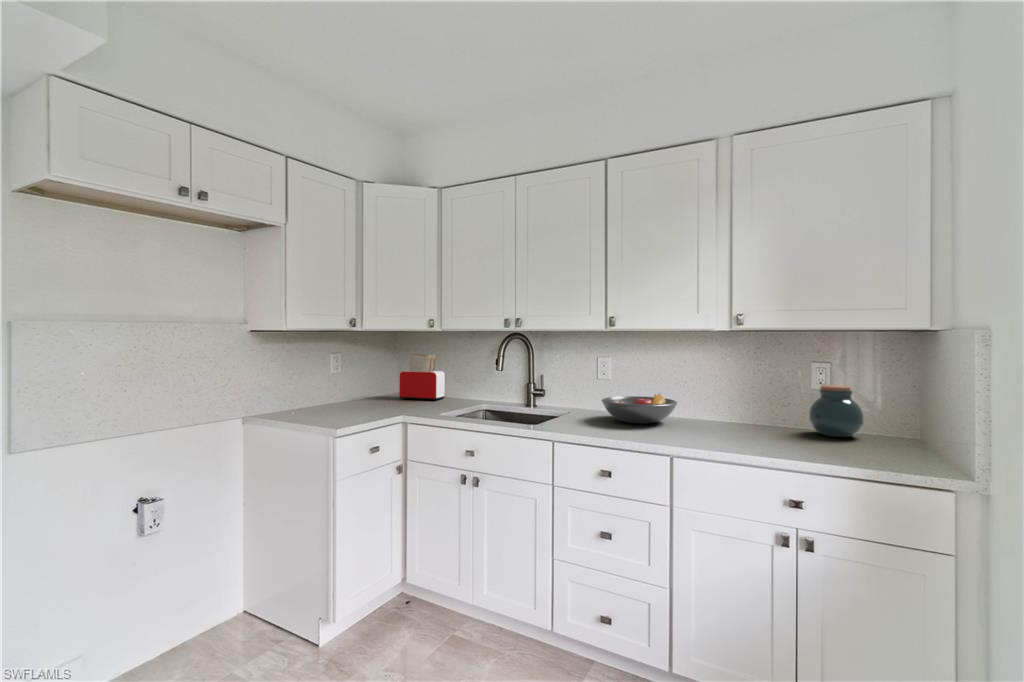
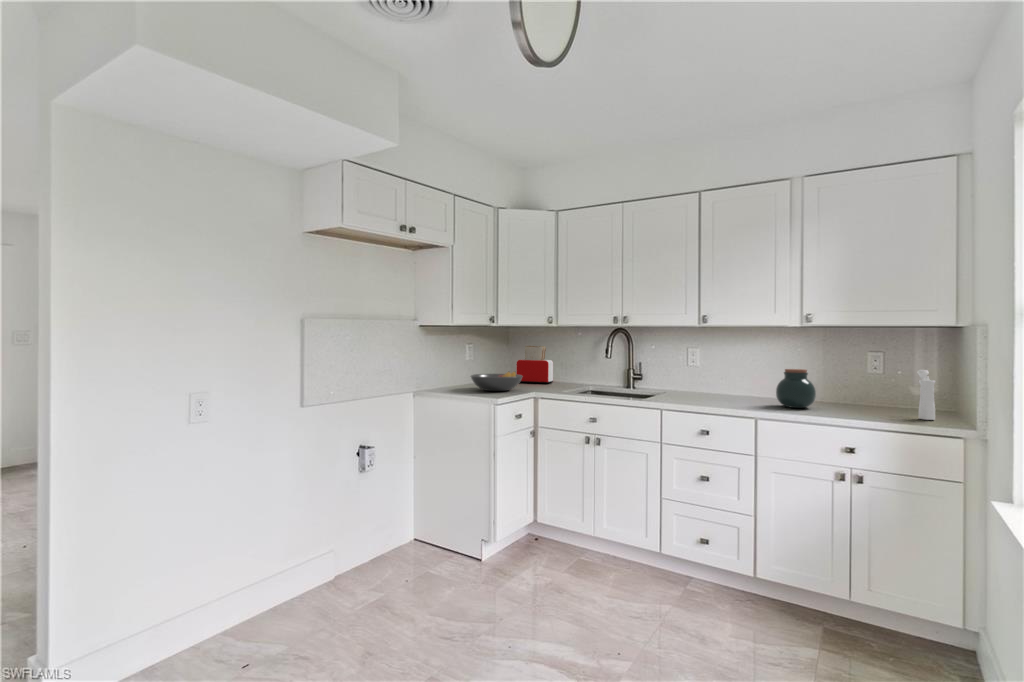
jar: present [809,385,864,437] -> present [776,369,816,408]
pepper mill: none [878,388,906,459] -> present [917,370,935,420]
fruit bowl: present [602,394,677,424] -> present [471,372,522,391]

